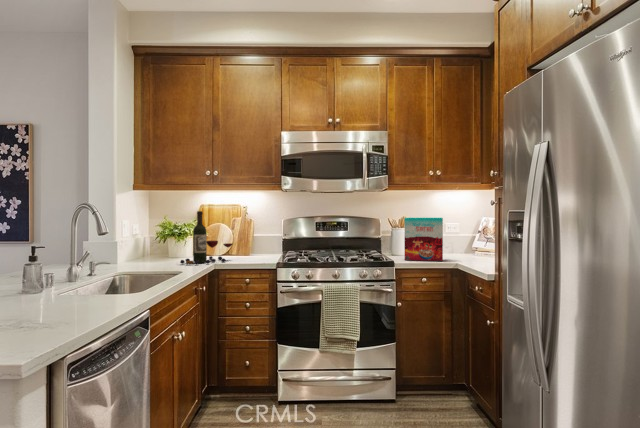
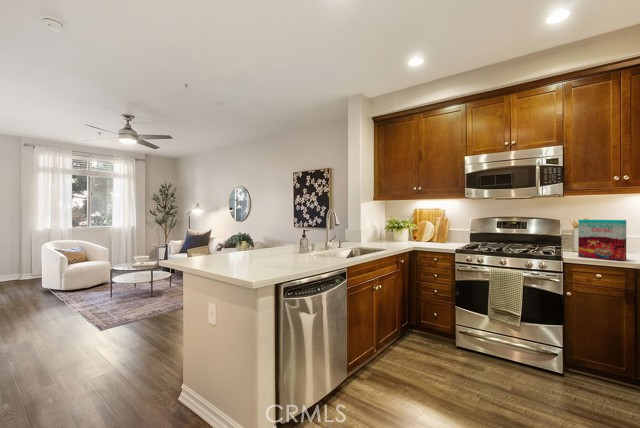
wine bottle: present [180,211,232,264] -> none [394,214,429,246]

